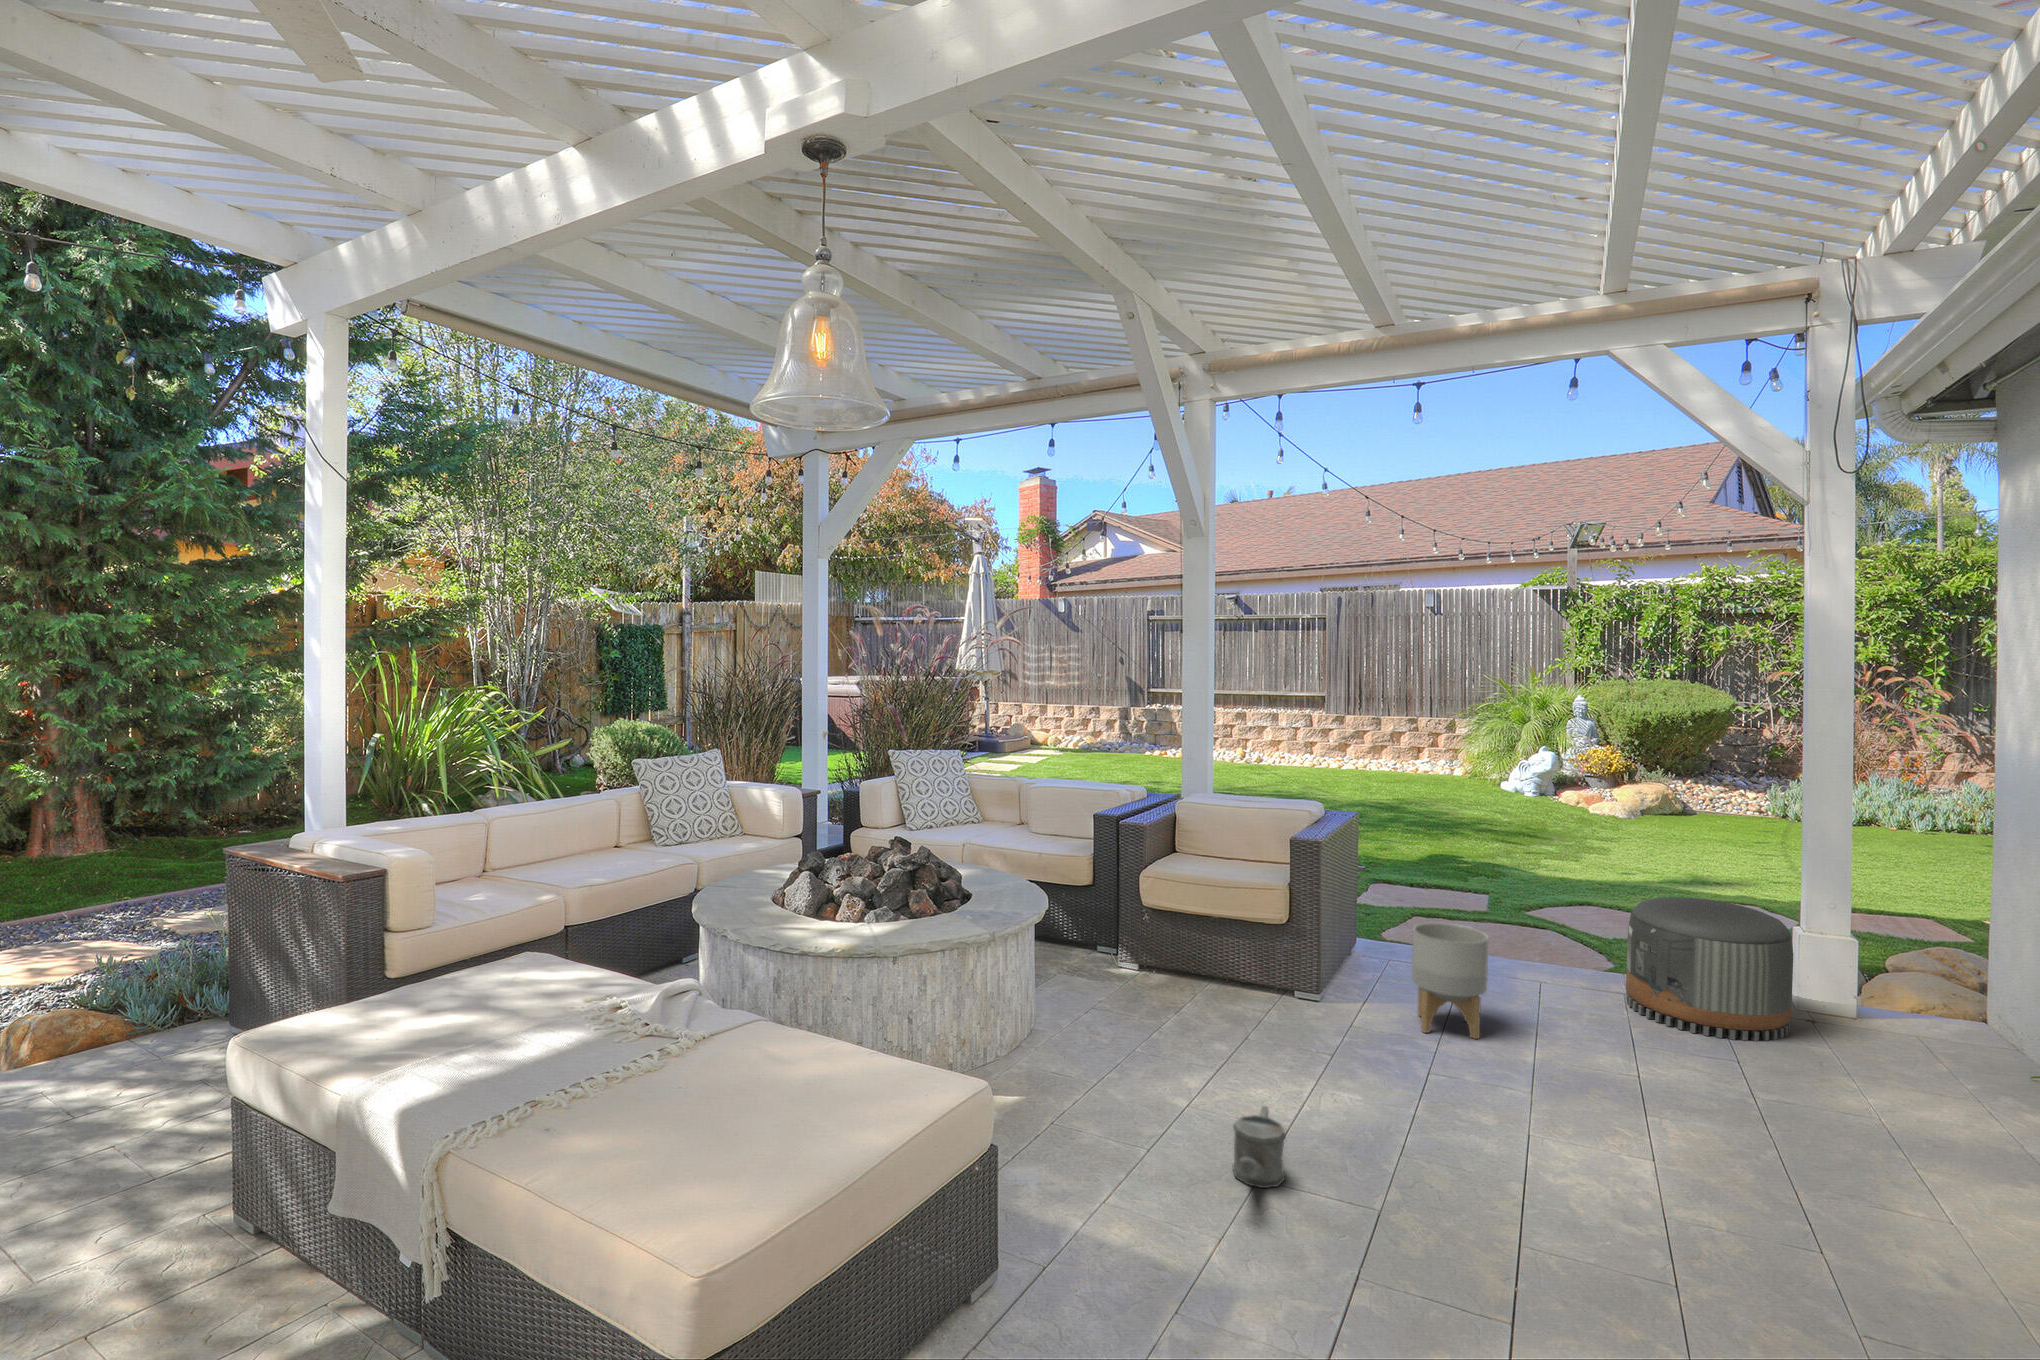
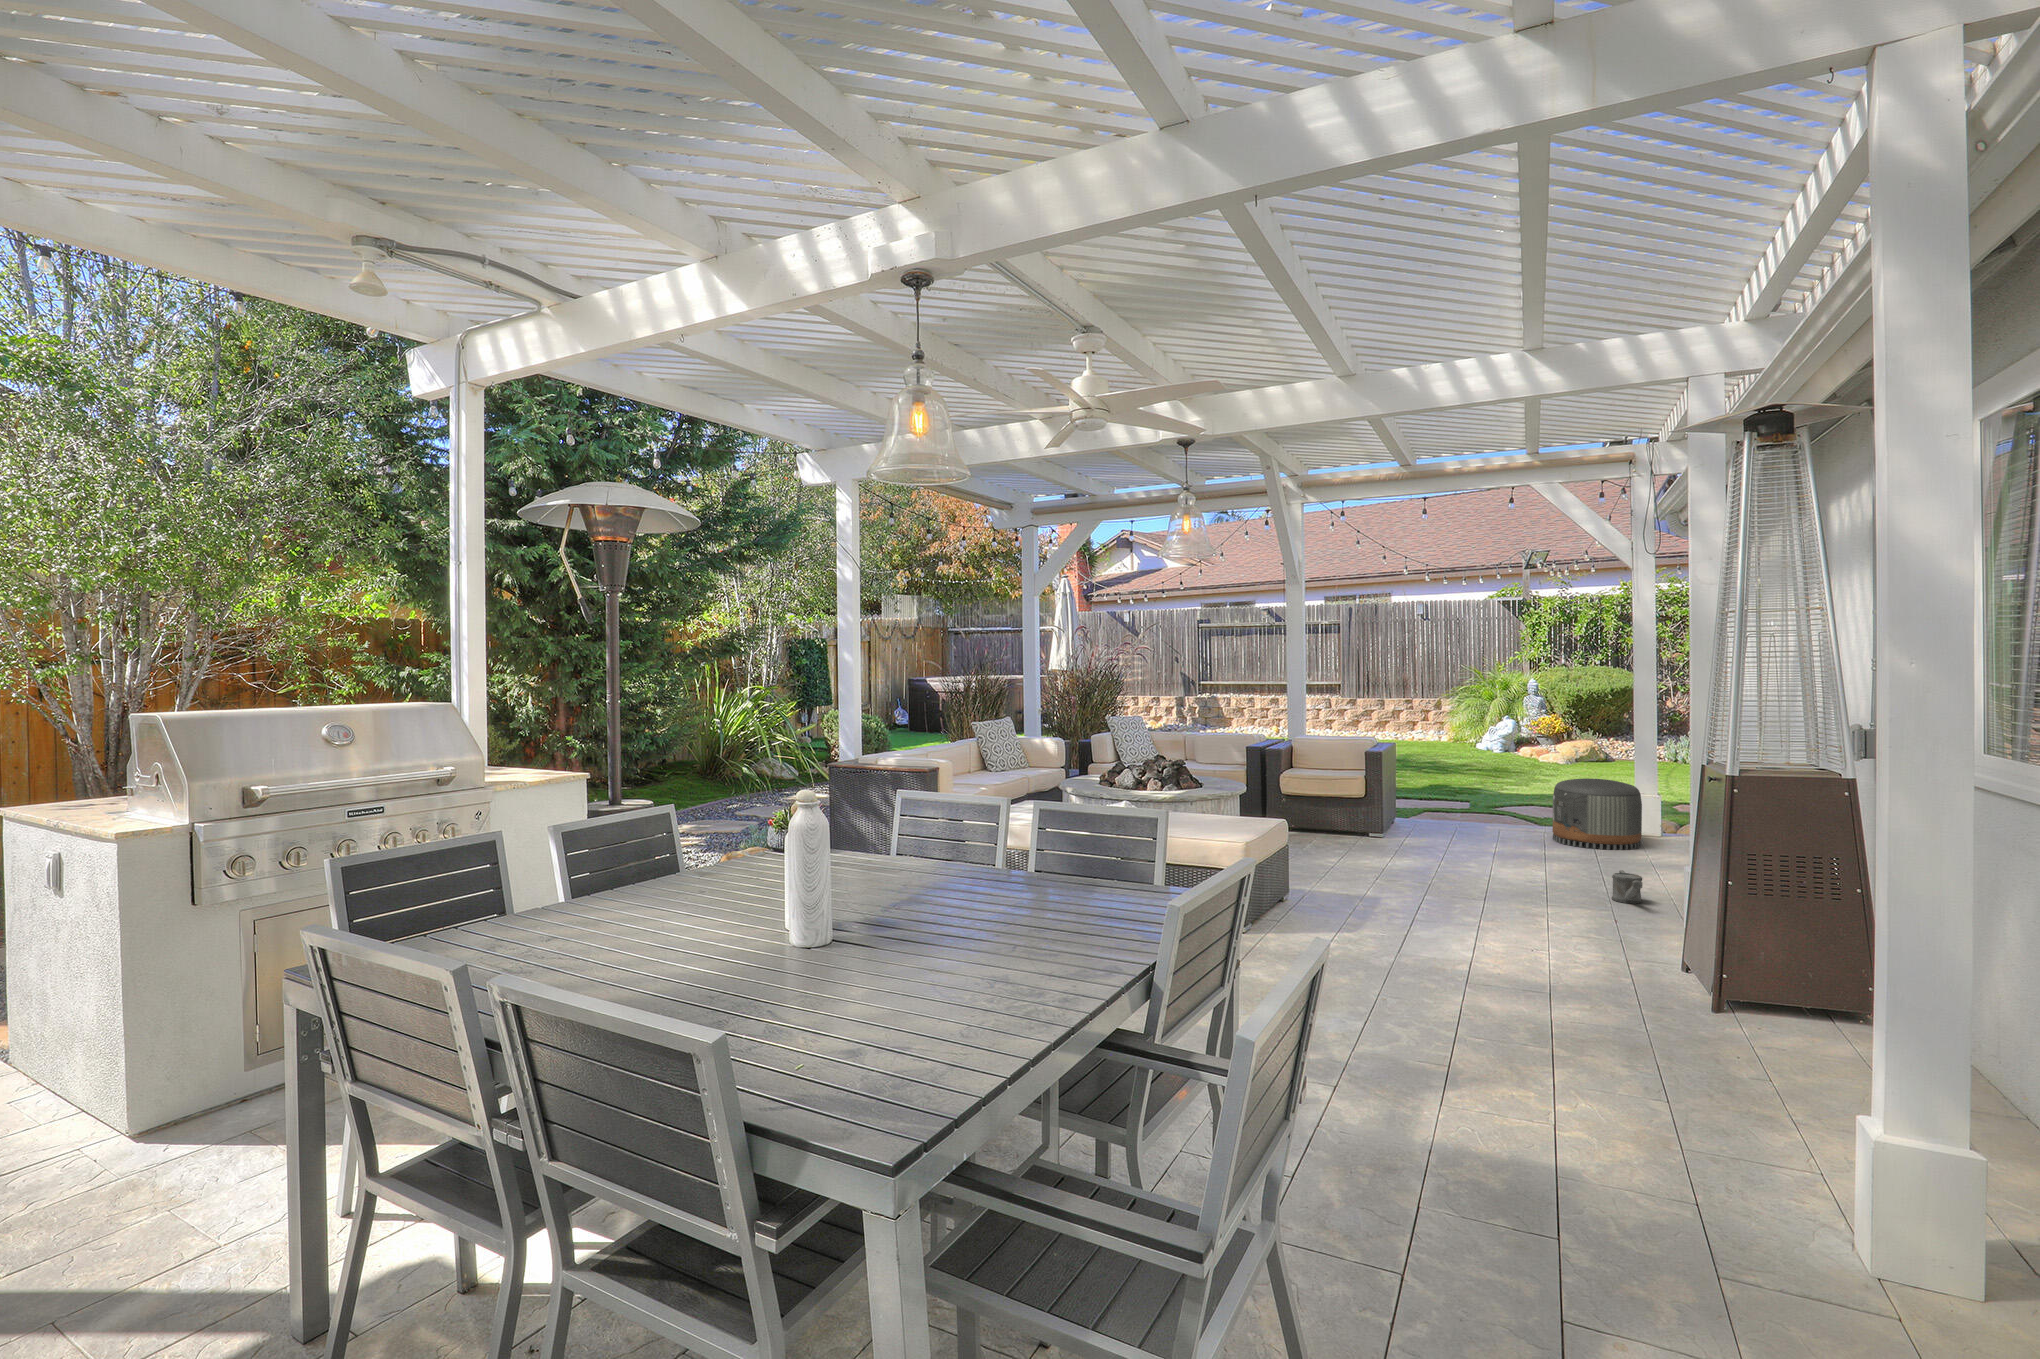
planter: present [1412,922,1489,1039] -> none [1432,792,1474,852]
watering can: present [1233,1106,1286,1188] -> present [1612,870,1642,904]

